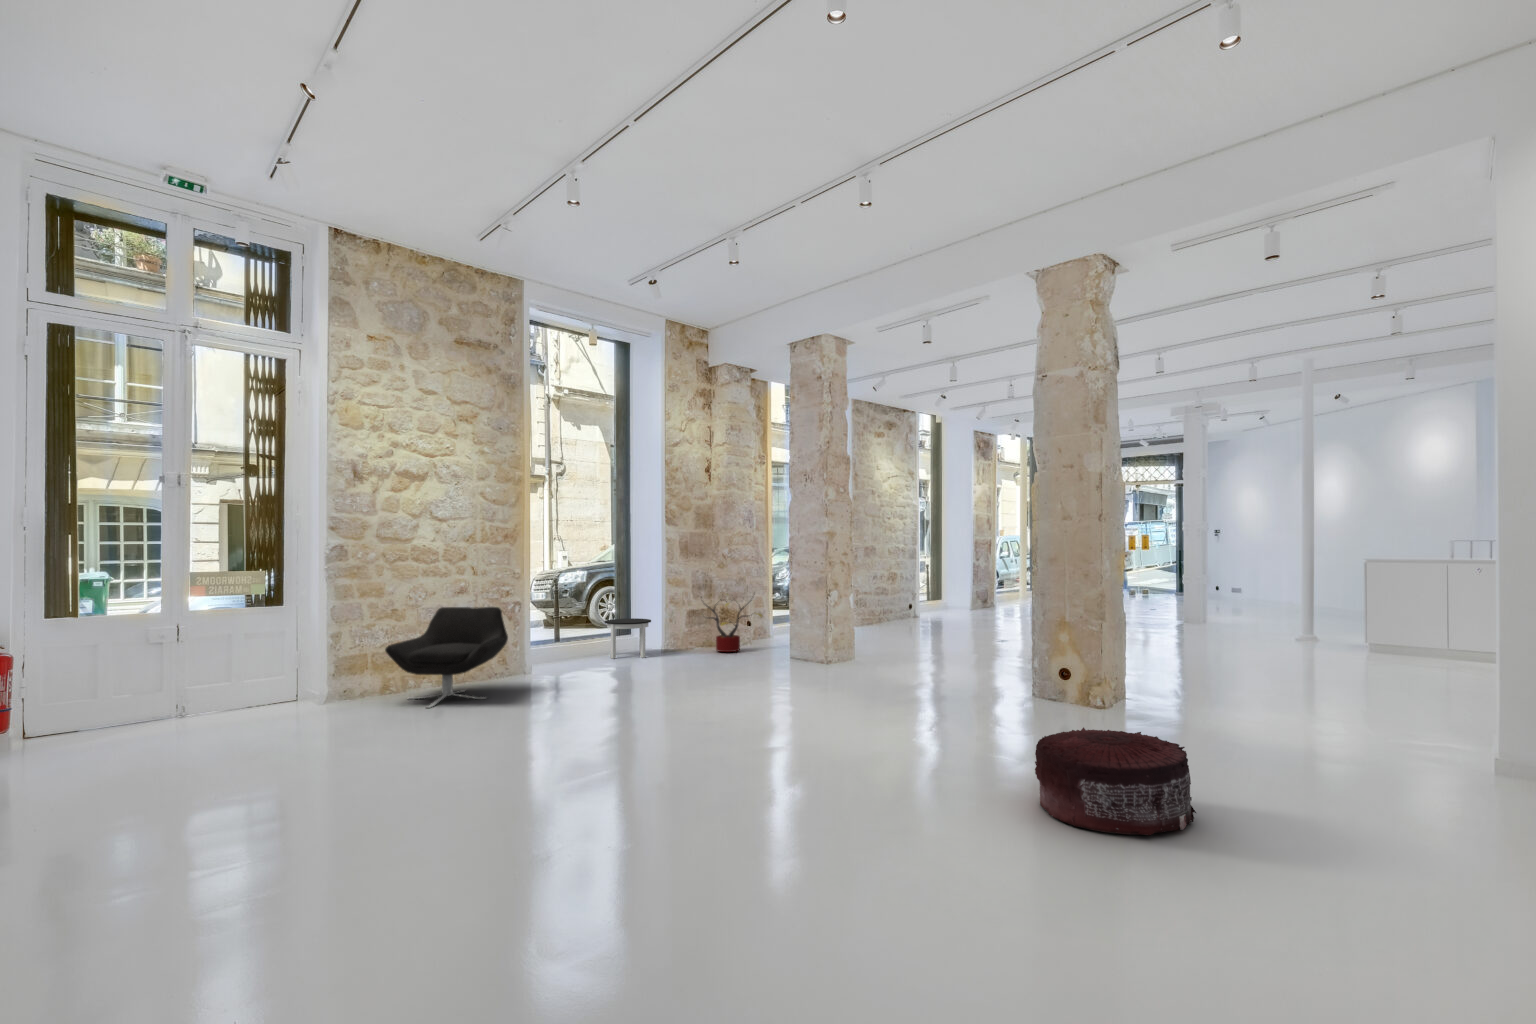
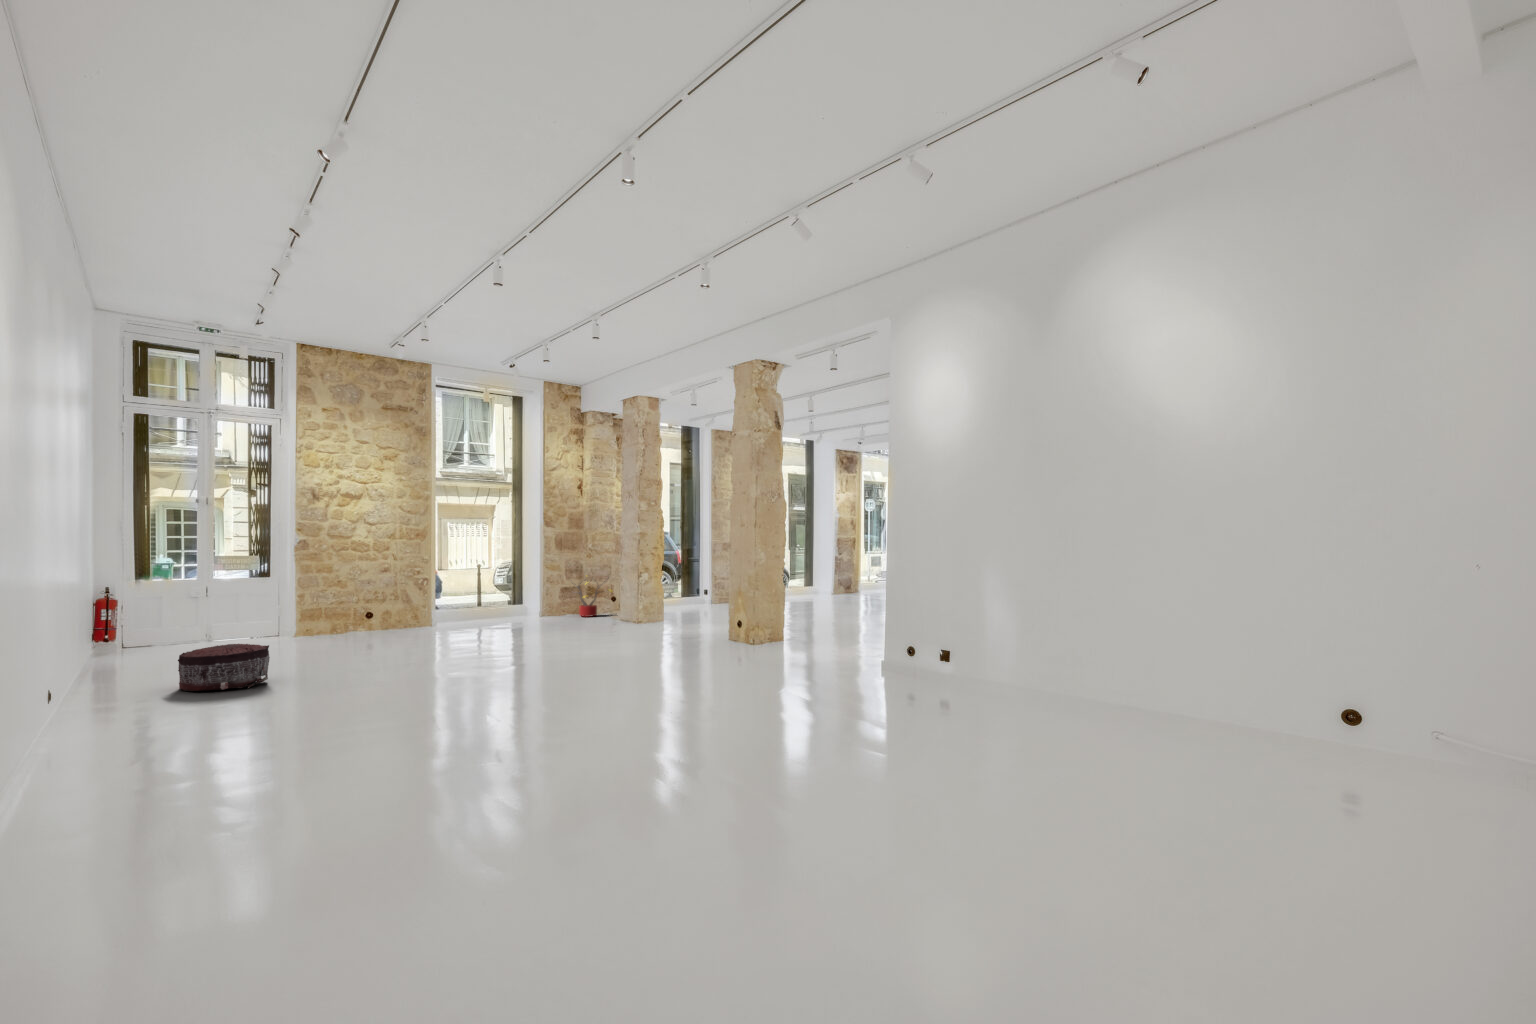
lounge chair: present [385,607,508,708] -> none [330,580,412,639]
round table: present [604,618,651,659] -> none [498,593,532,619]
pouf: present [1035,728,1196,835] -> present [178,644,270,691]

